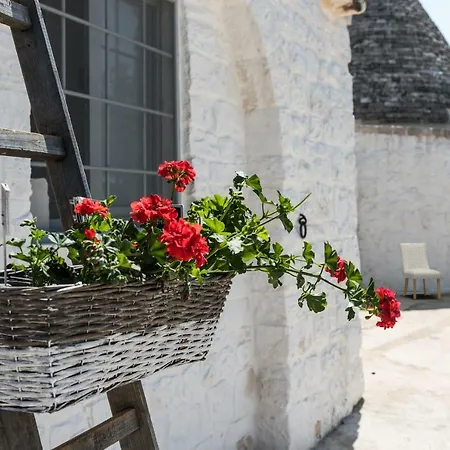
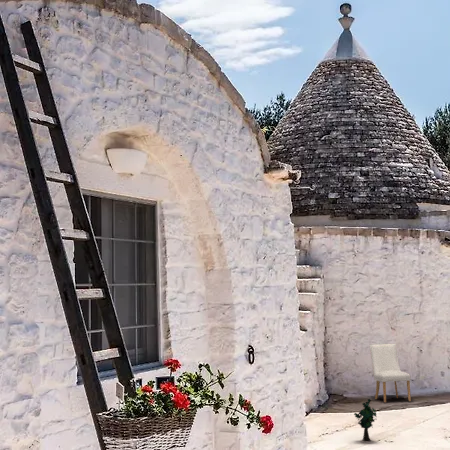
decorative plant: none [397,293,423,337] -> present [354,399,376,441]

